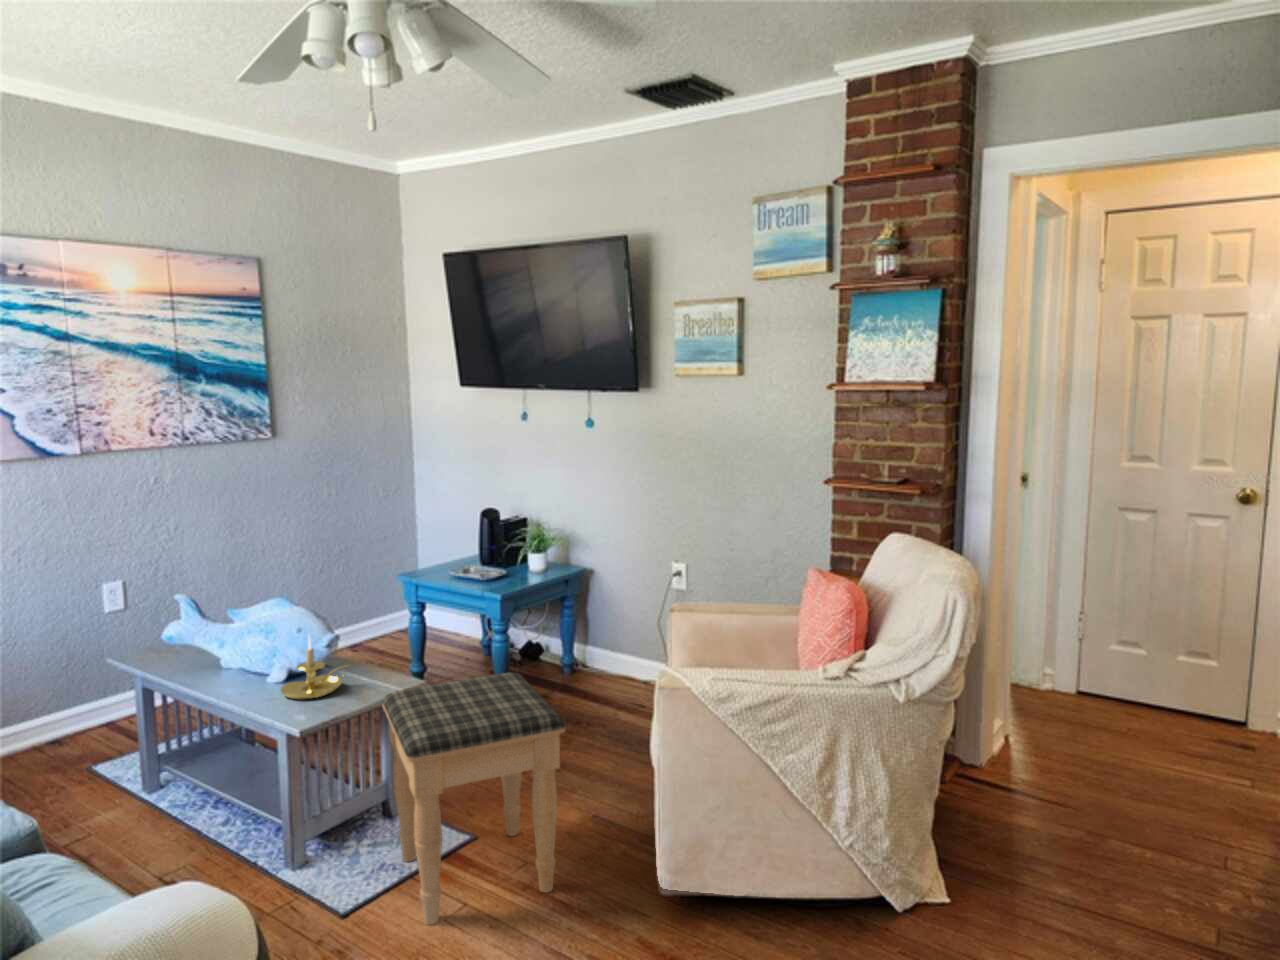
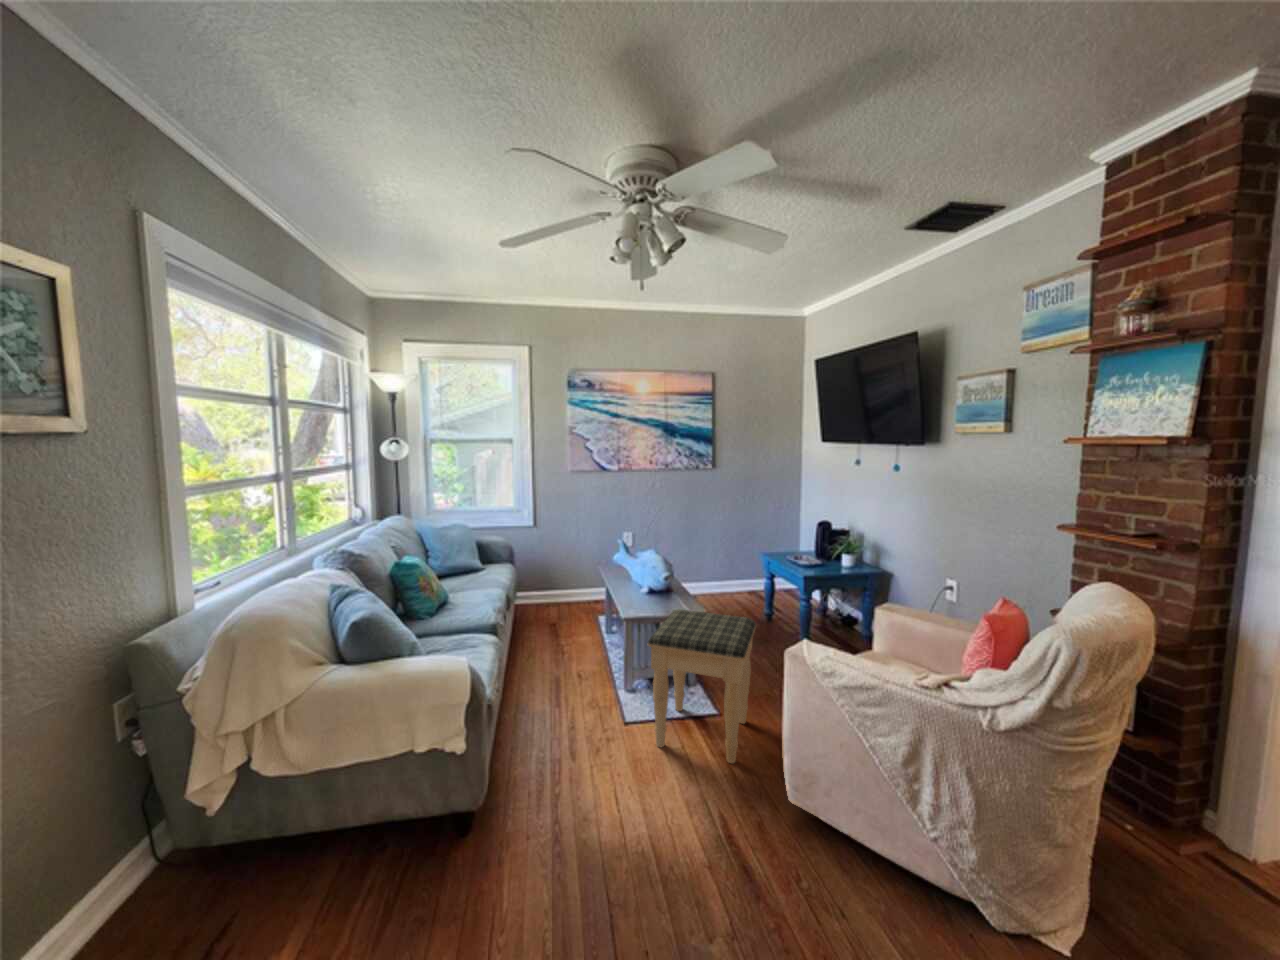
candle holder: present [281,636,345,700] -> none [637,568,673,603]

